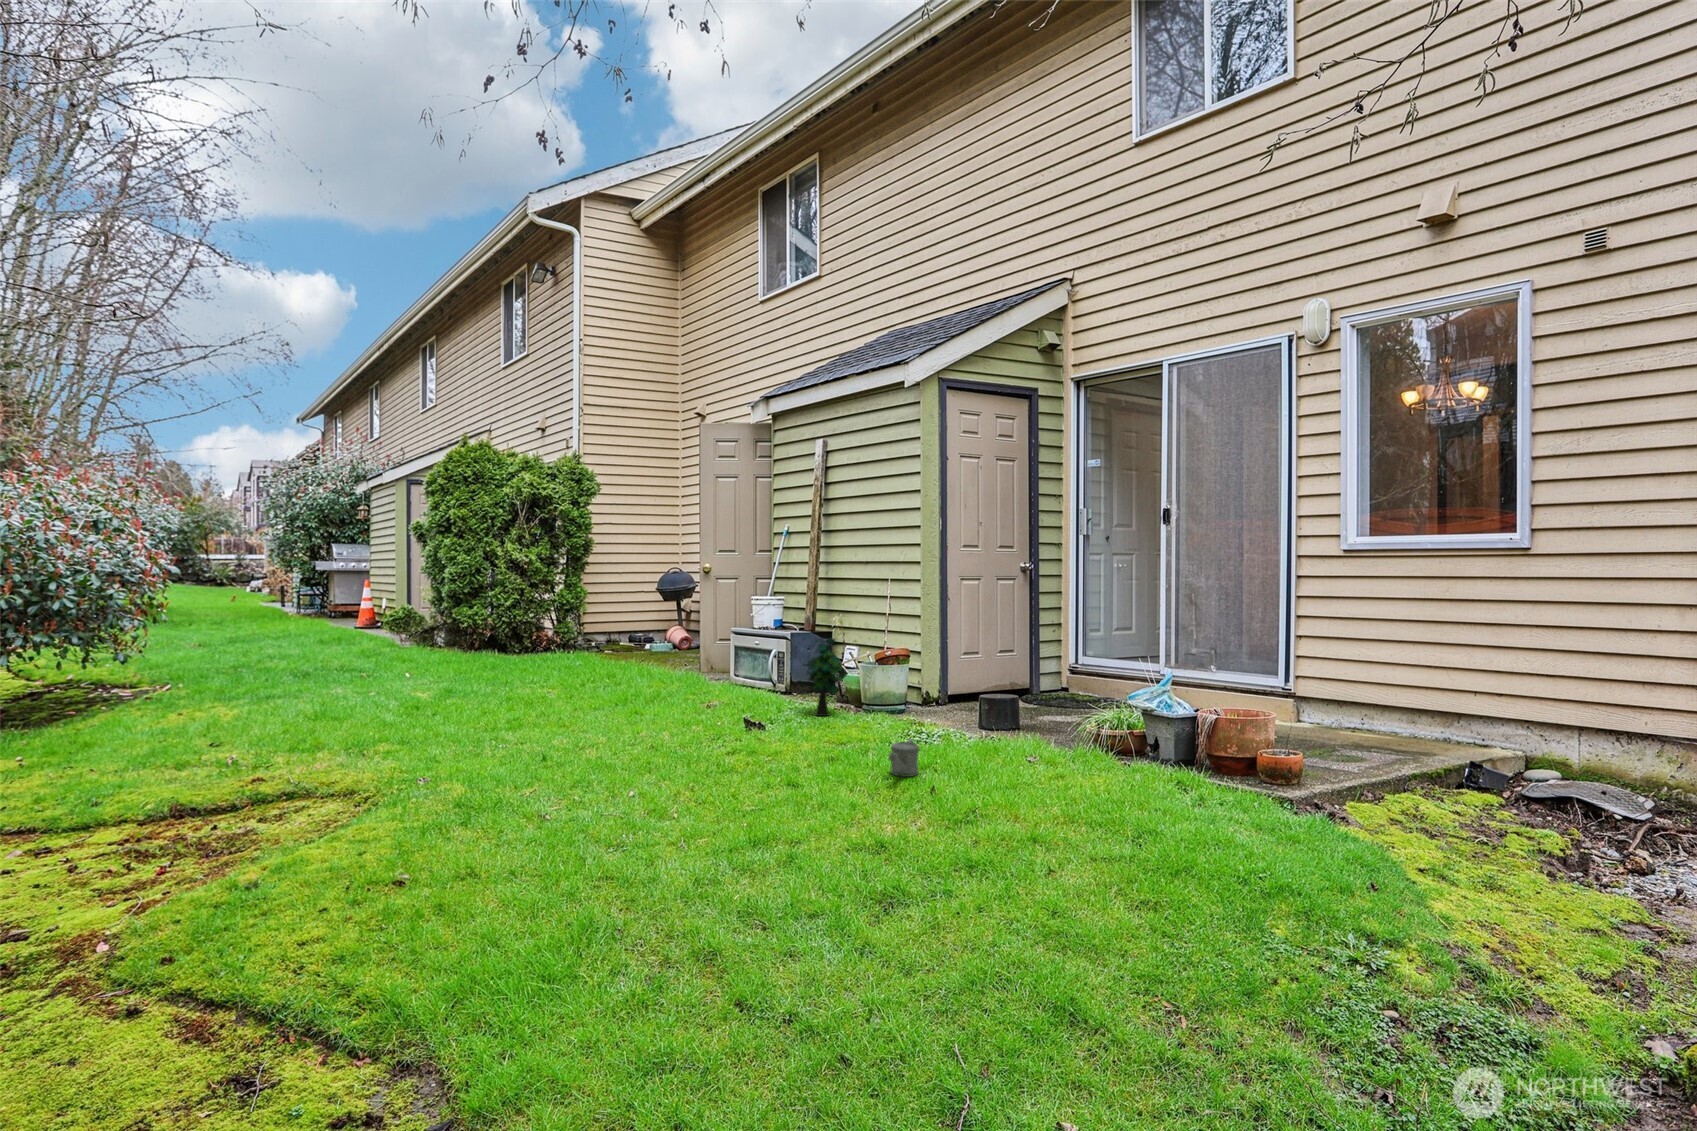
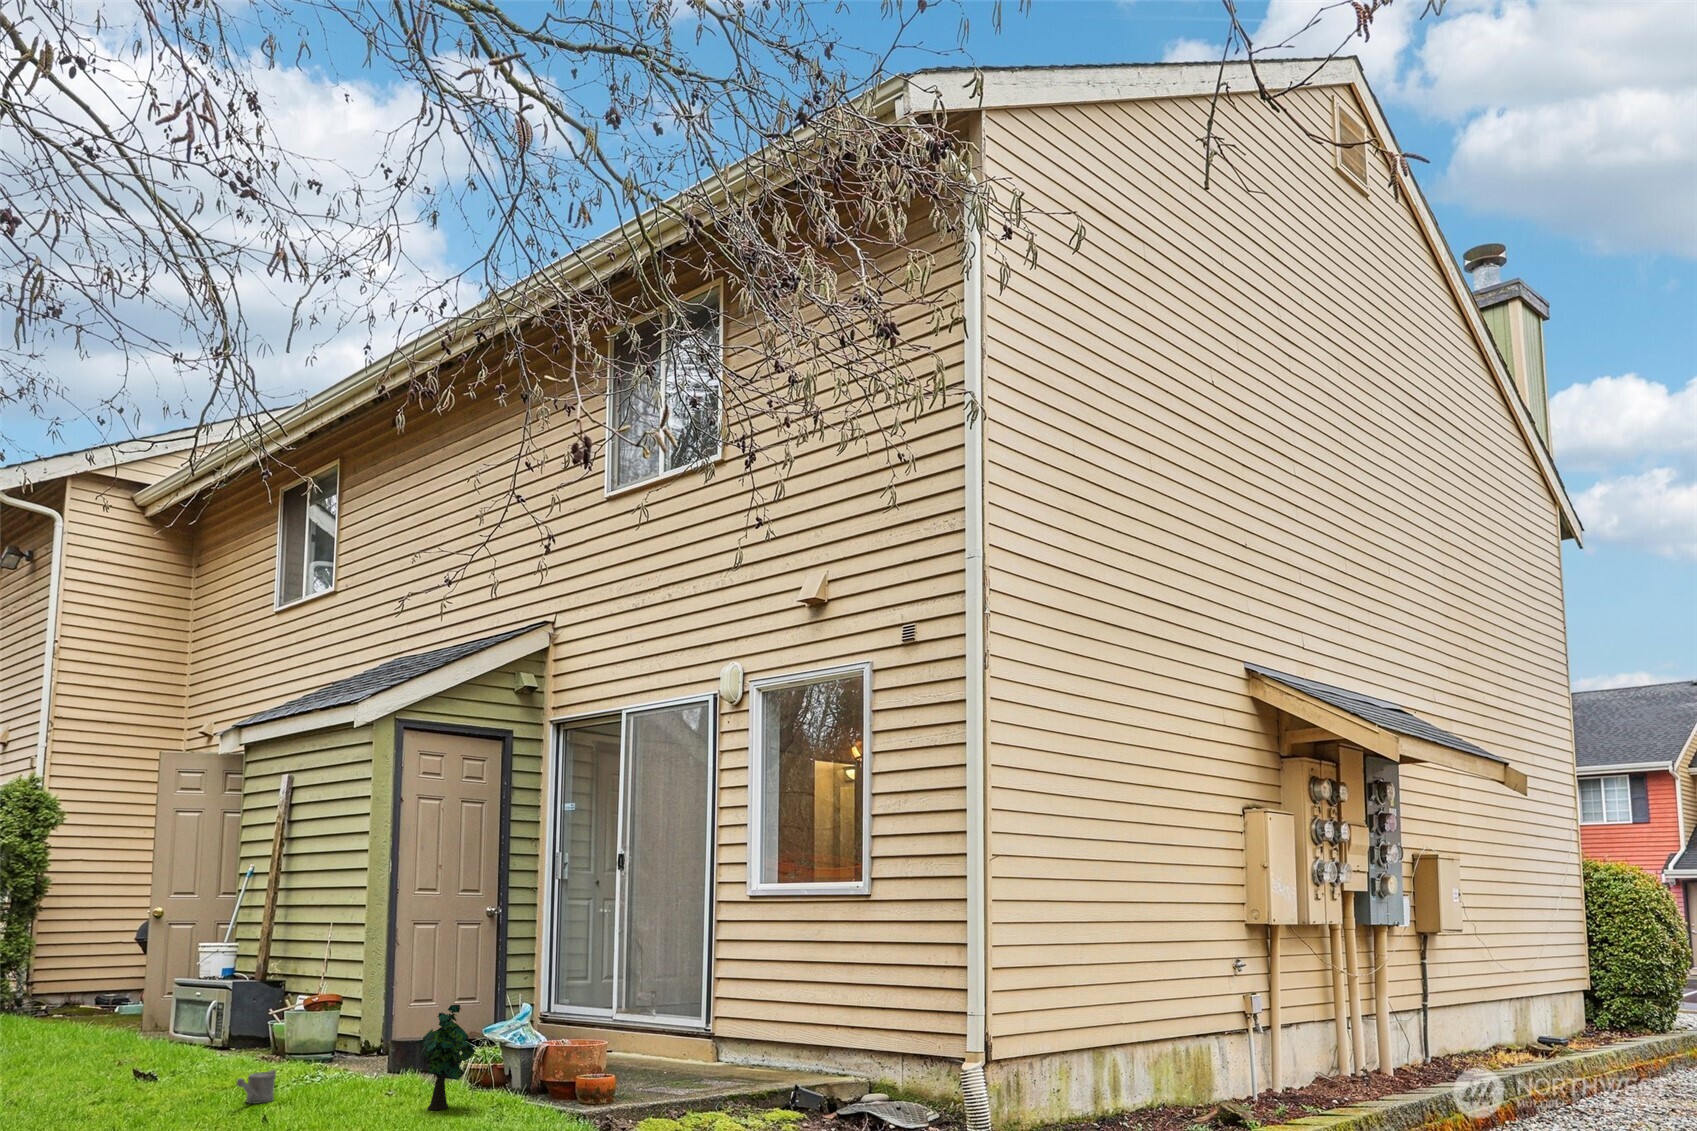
decorative plant: present [804,638,847,716] -> present [415,1004,475,1110]

